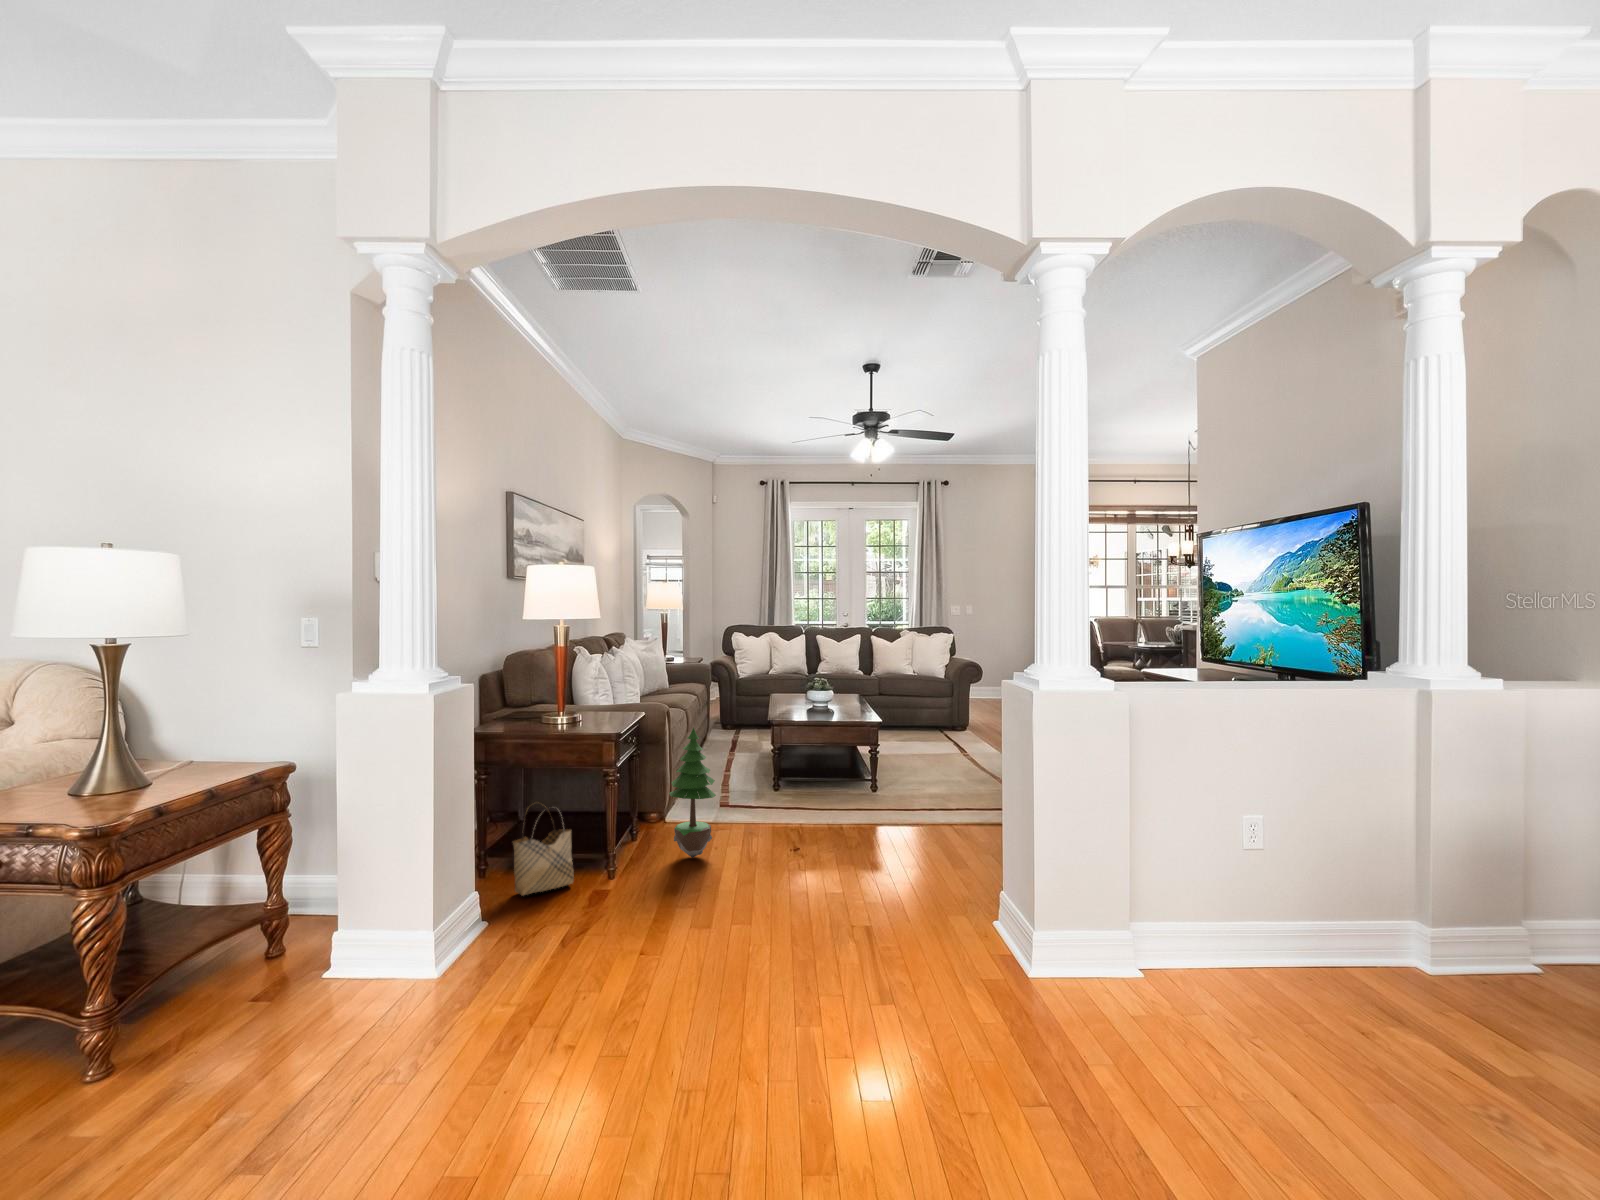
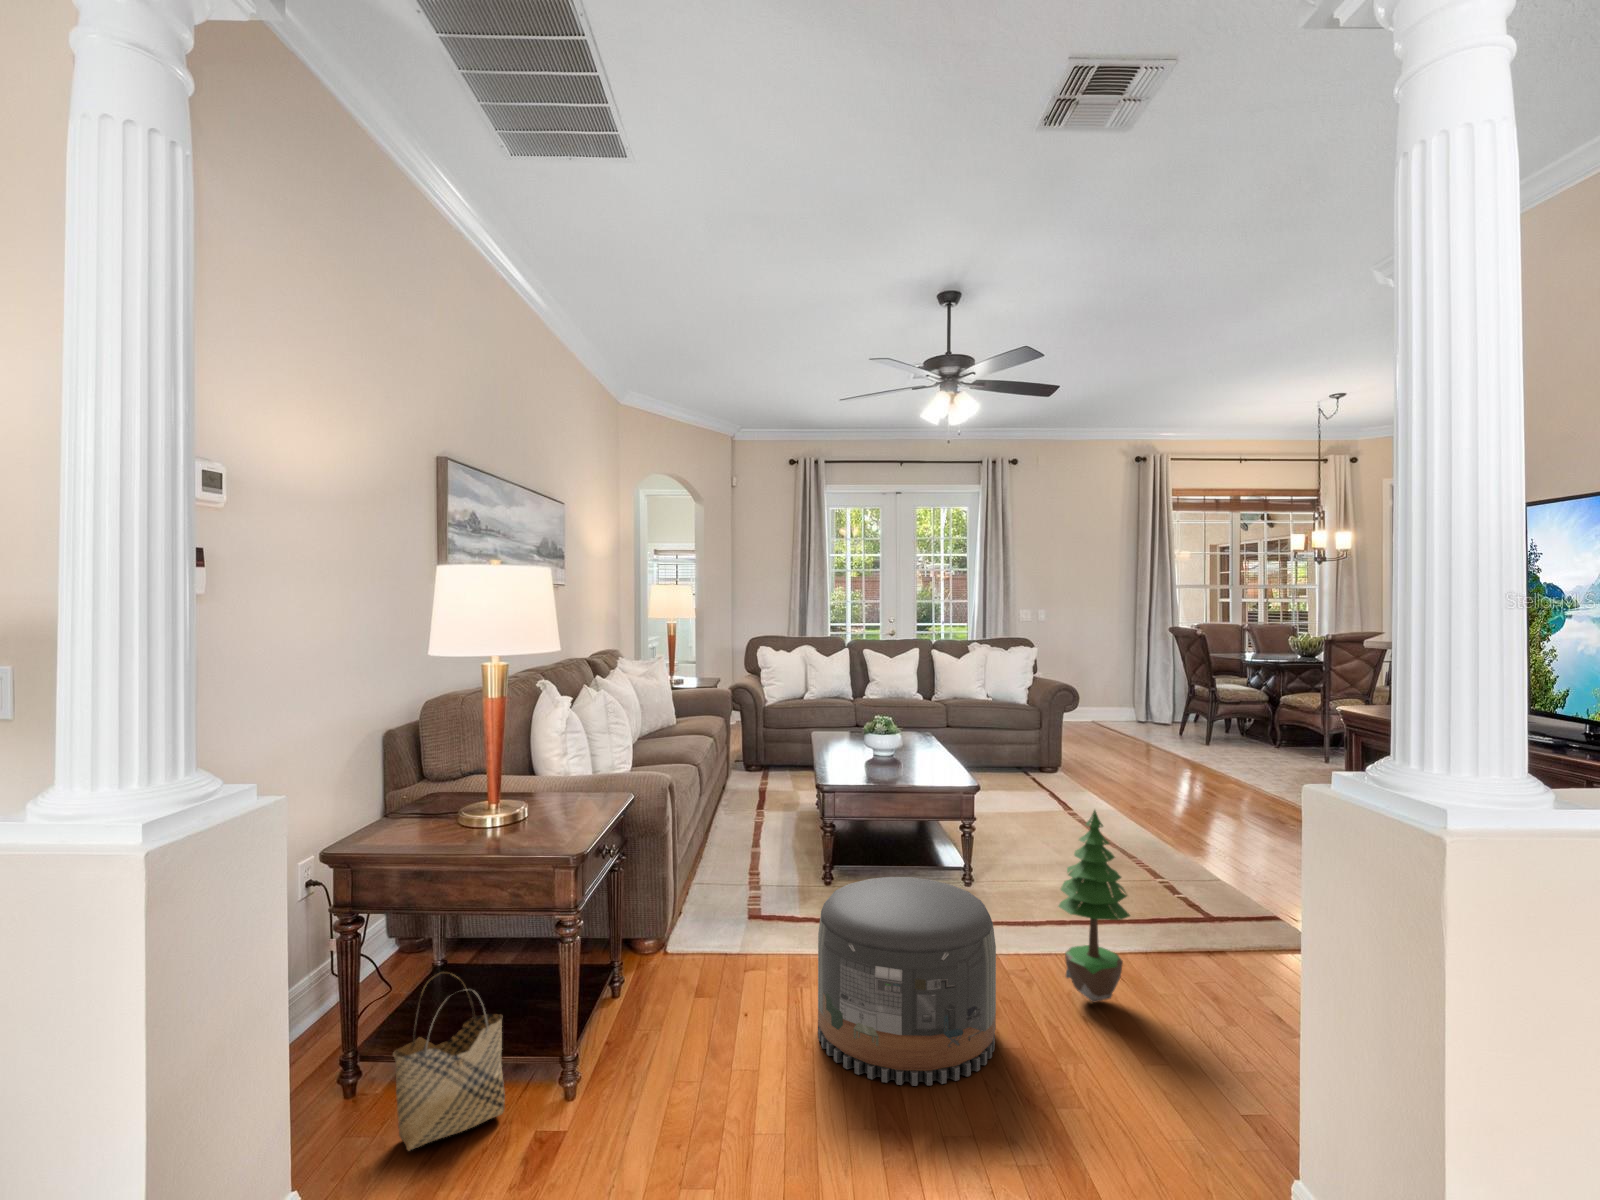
potted tree: present [669,728,716,858] -> present [1058,810,1130,1002]
pouf: none [761,763,869,873] -> present [818,877,996,1086]

